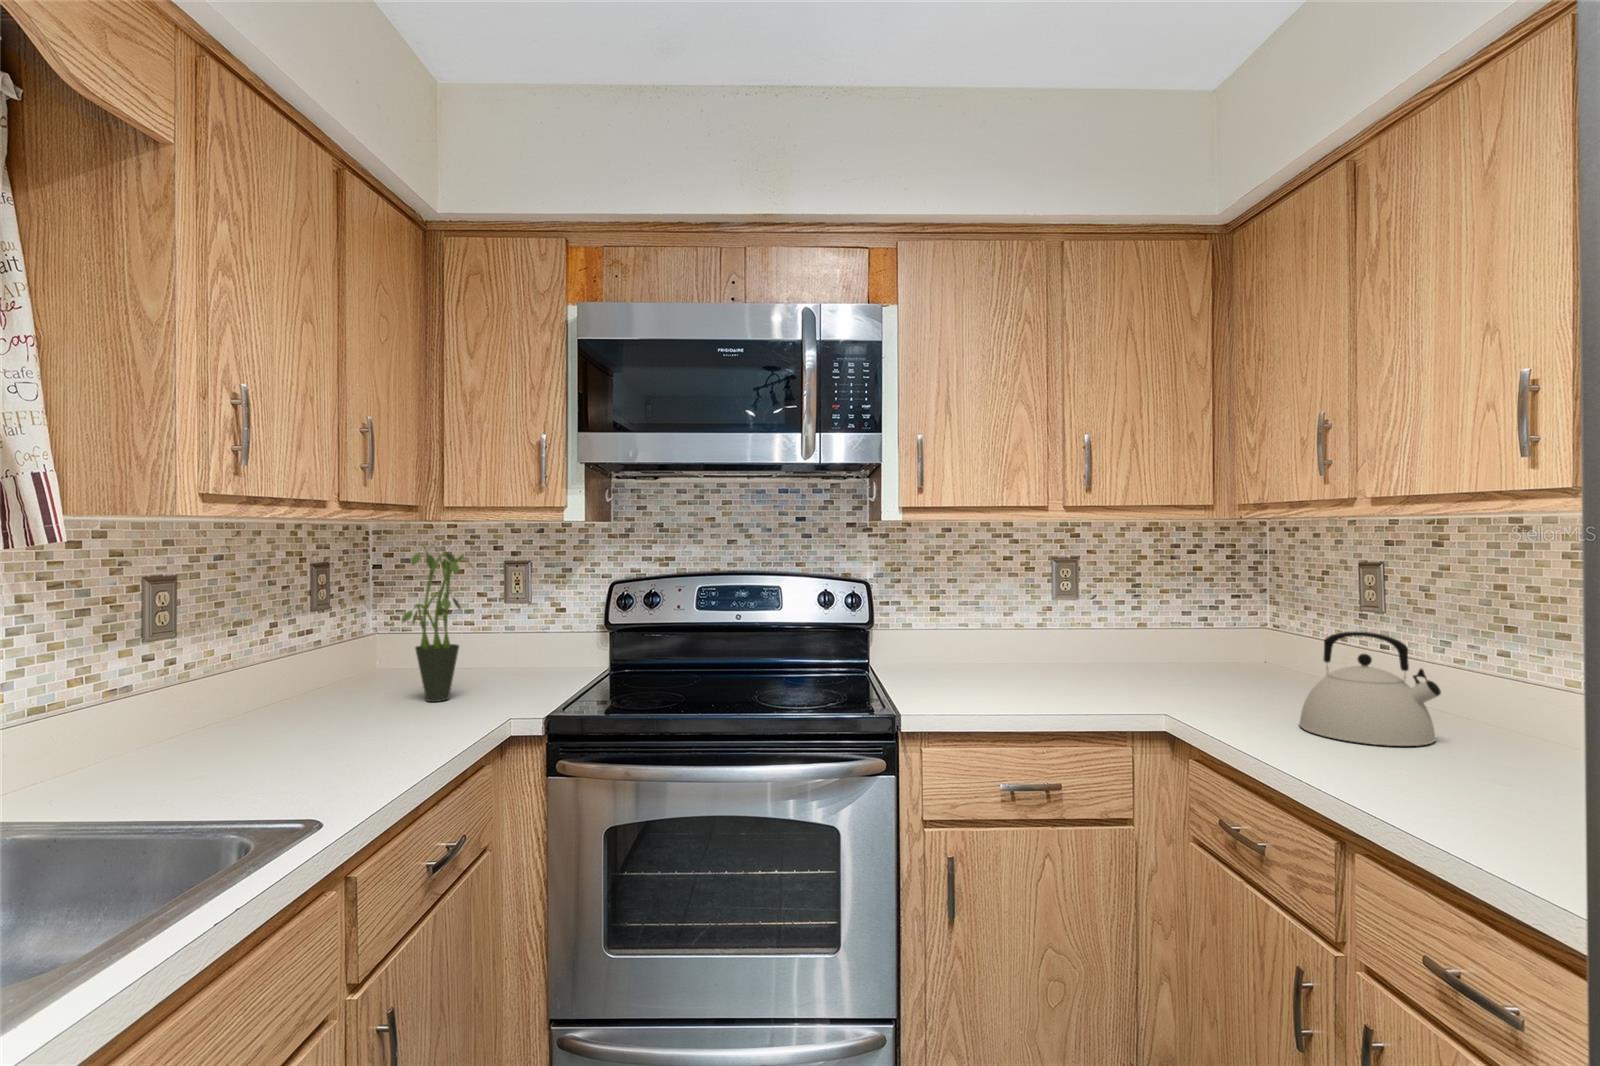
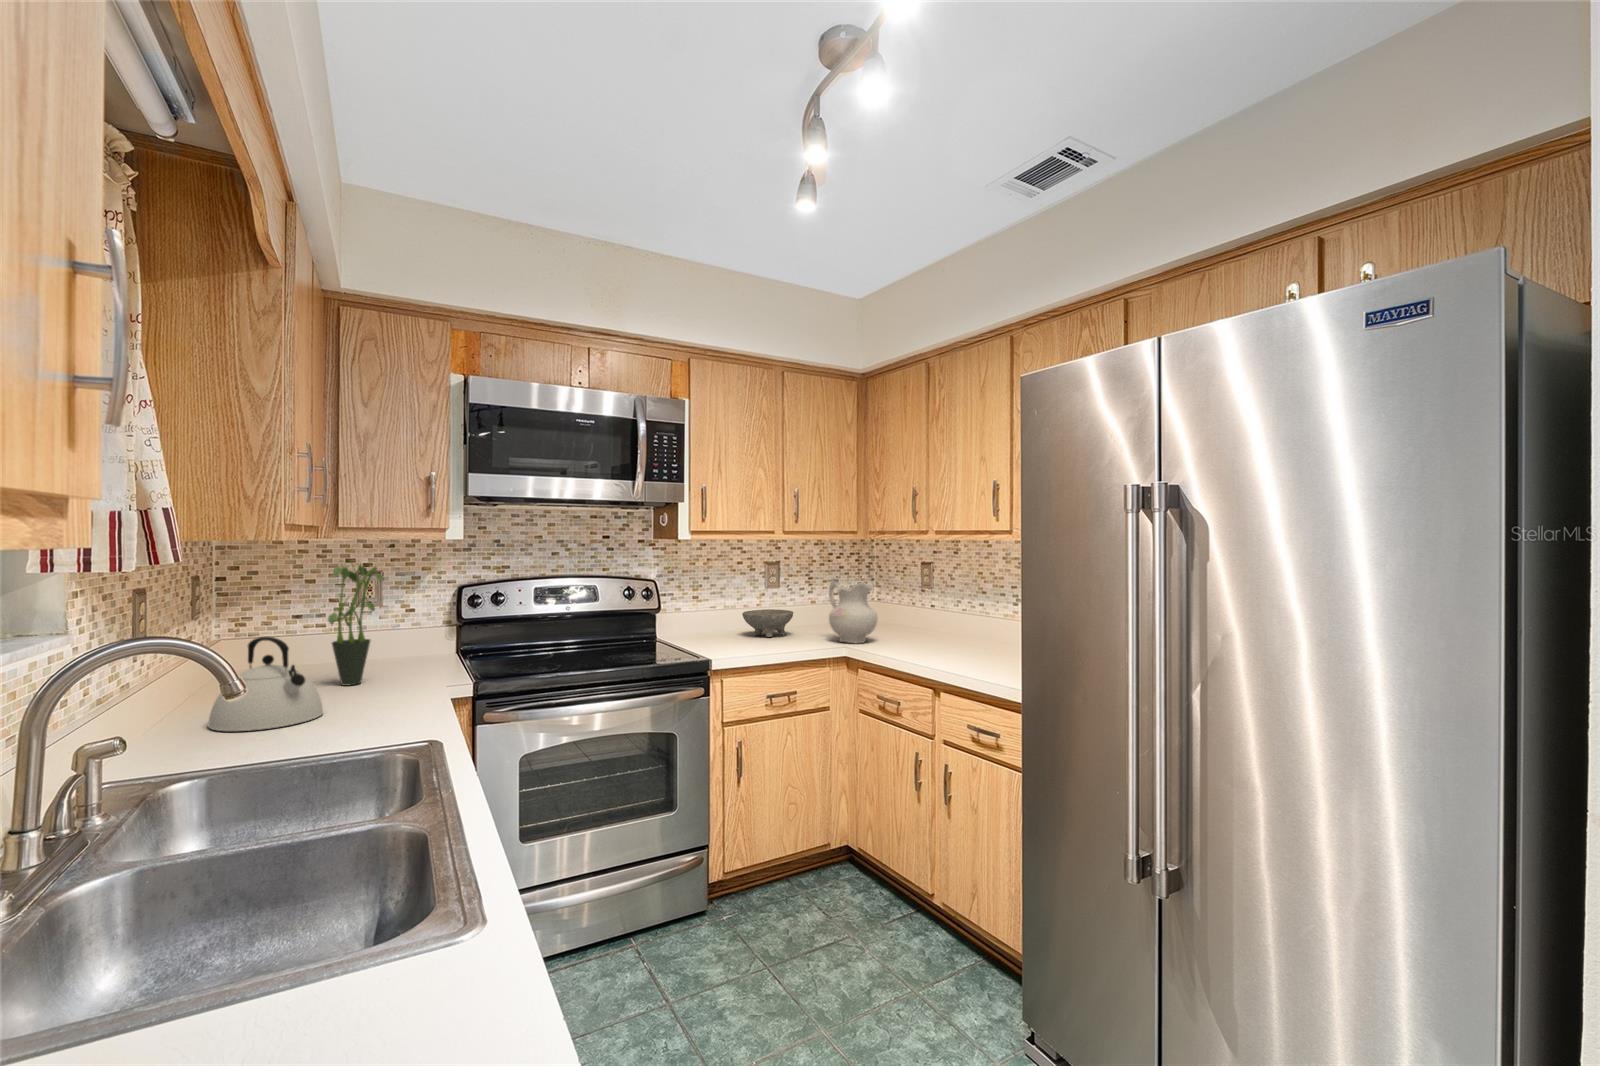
ceramic pitcher: none [1141,586,1235,704] -> present [829,578,877,643]
kettle: present [1299,631,1441,746] -> present [208,637,323,731]
bowl: none [1005,632,1091,677] -> present [742,609,793,637]

